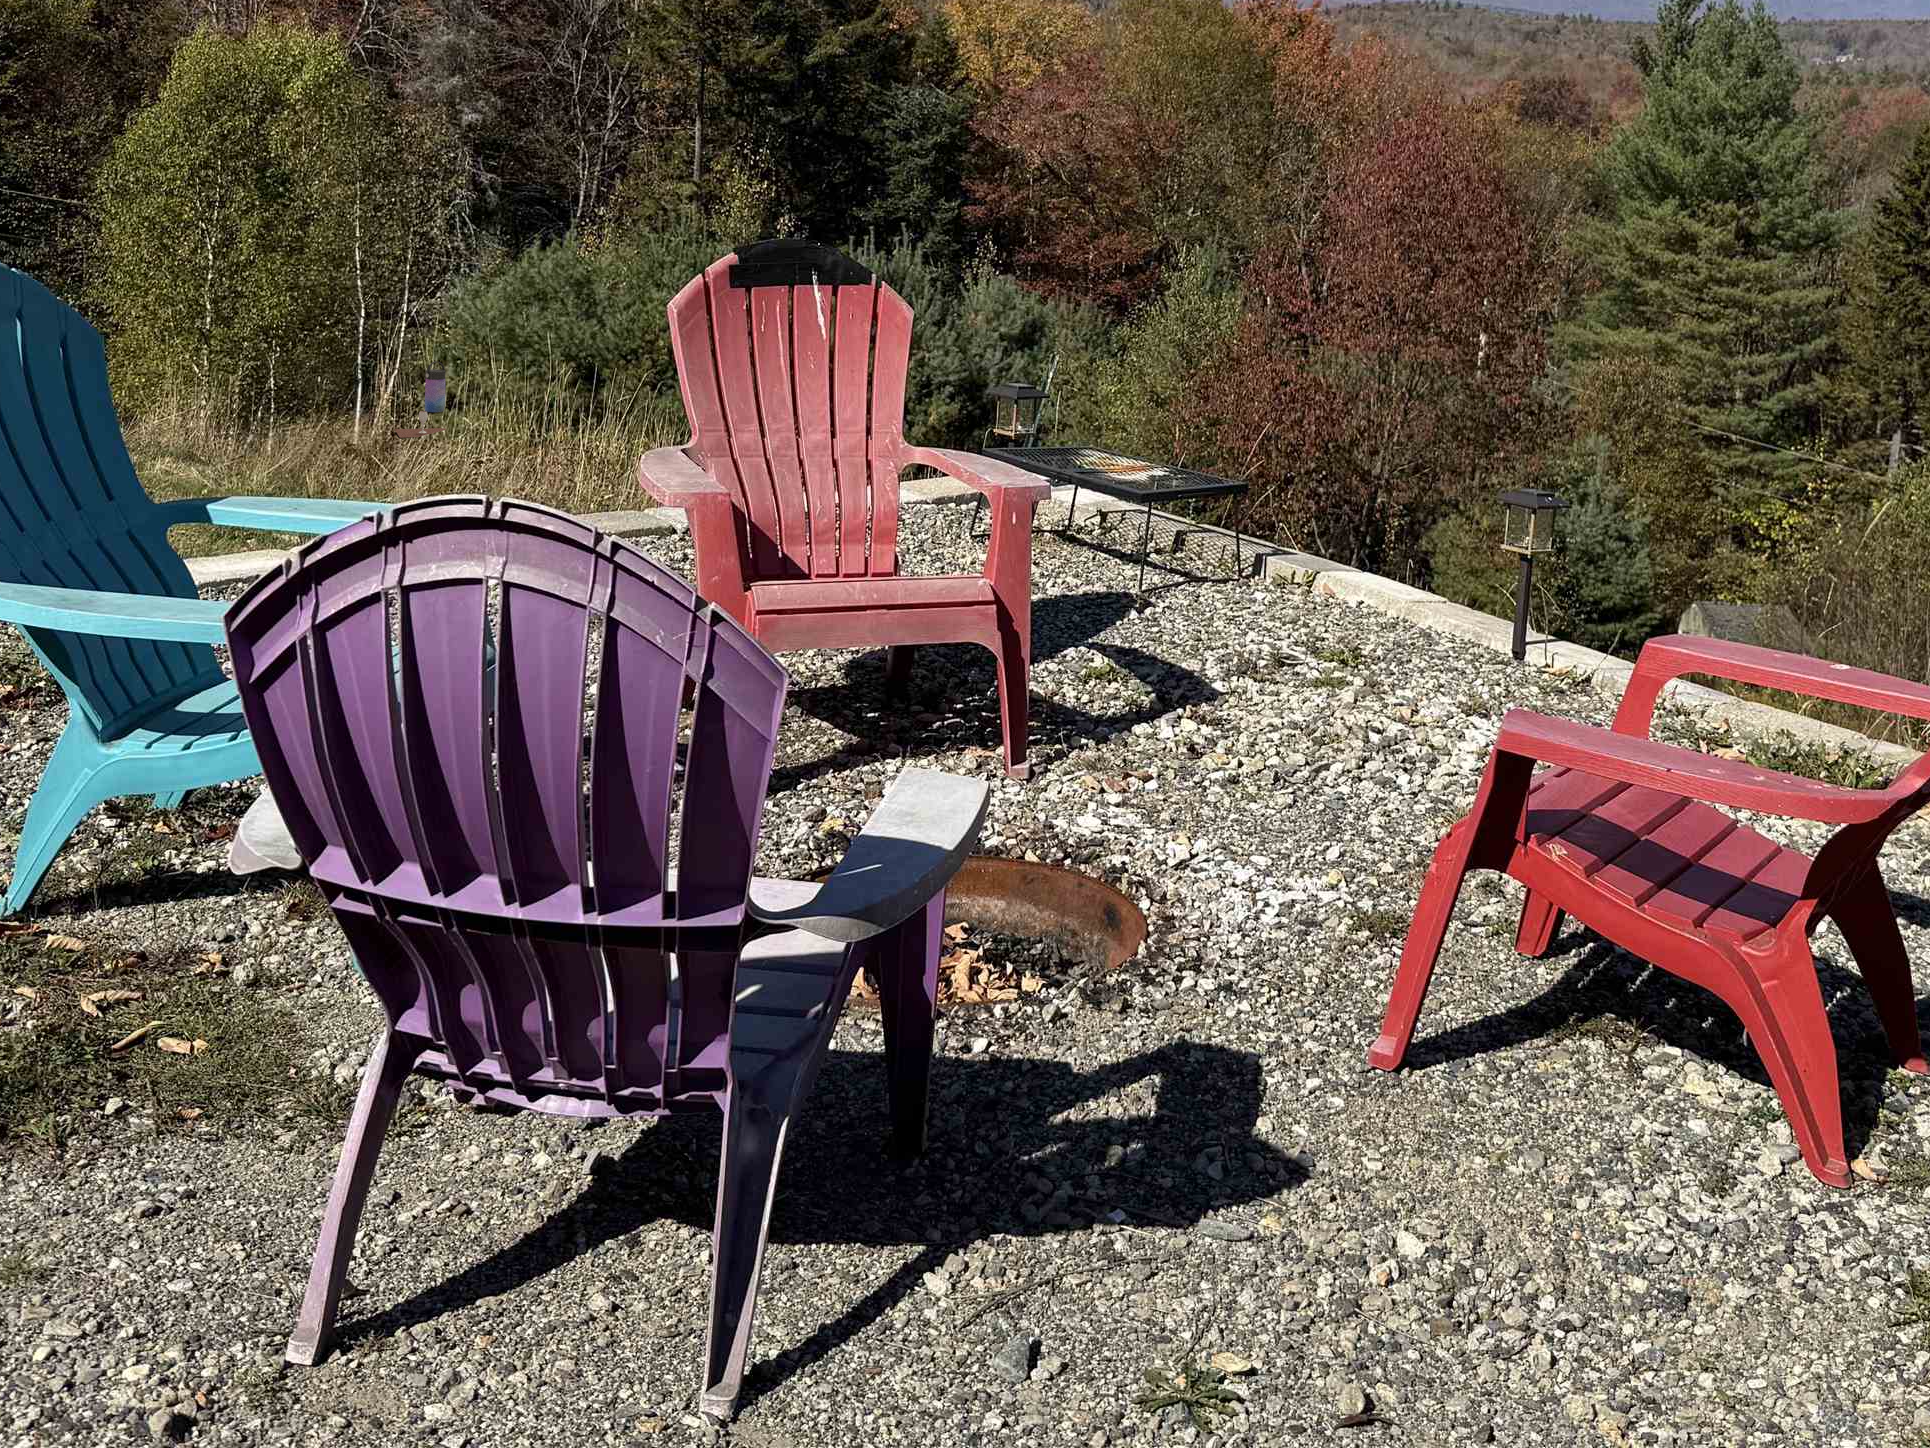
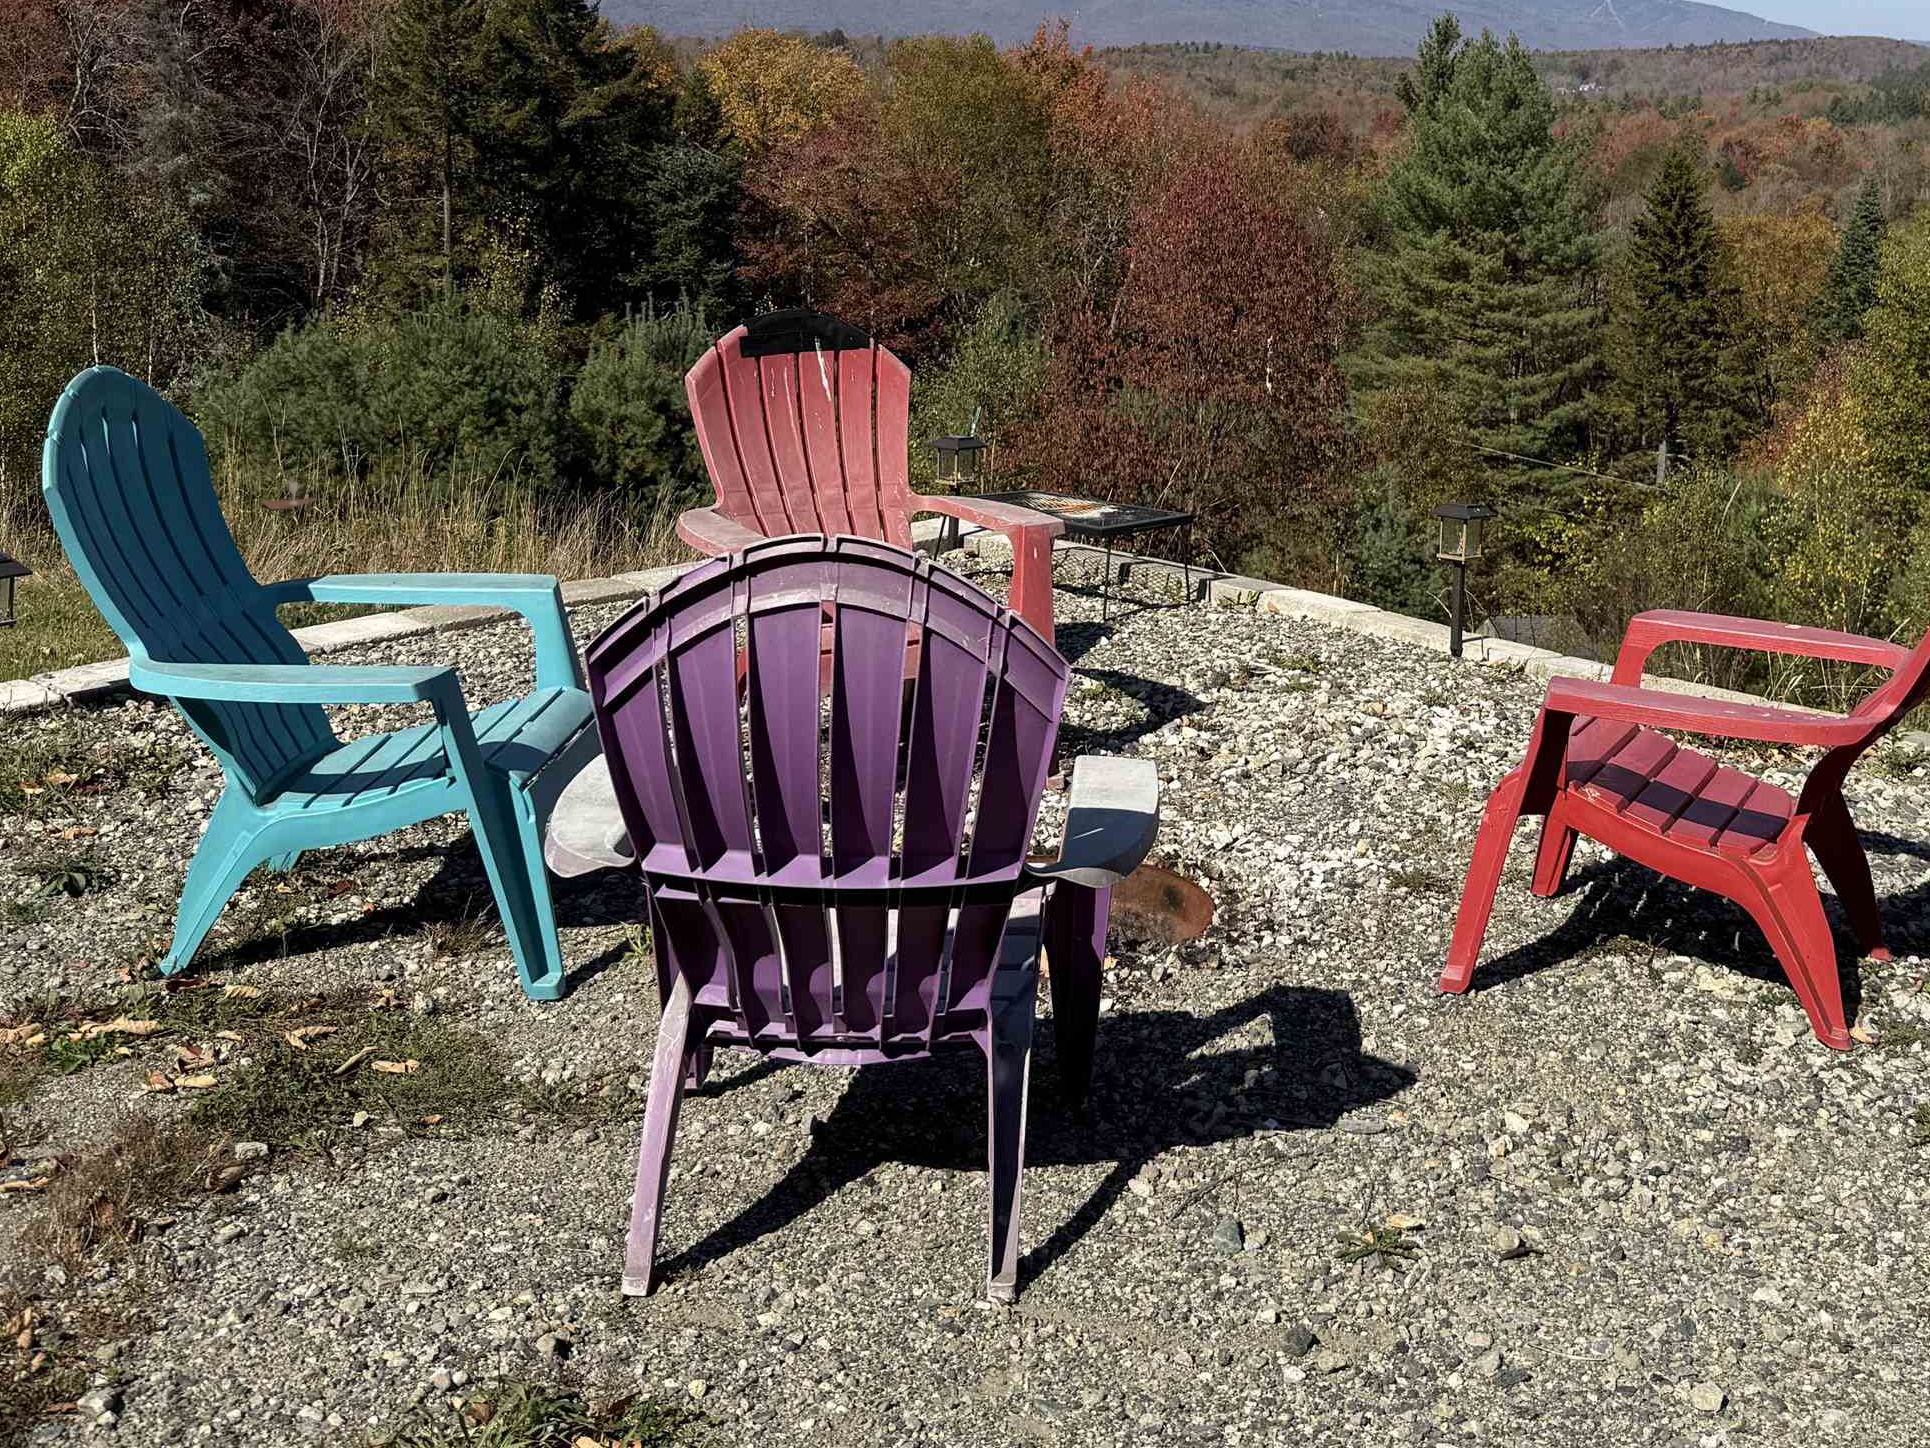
water bottle: present [425,361,446,412] -> none [283,430,305,483]

